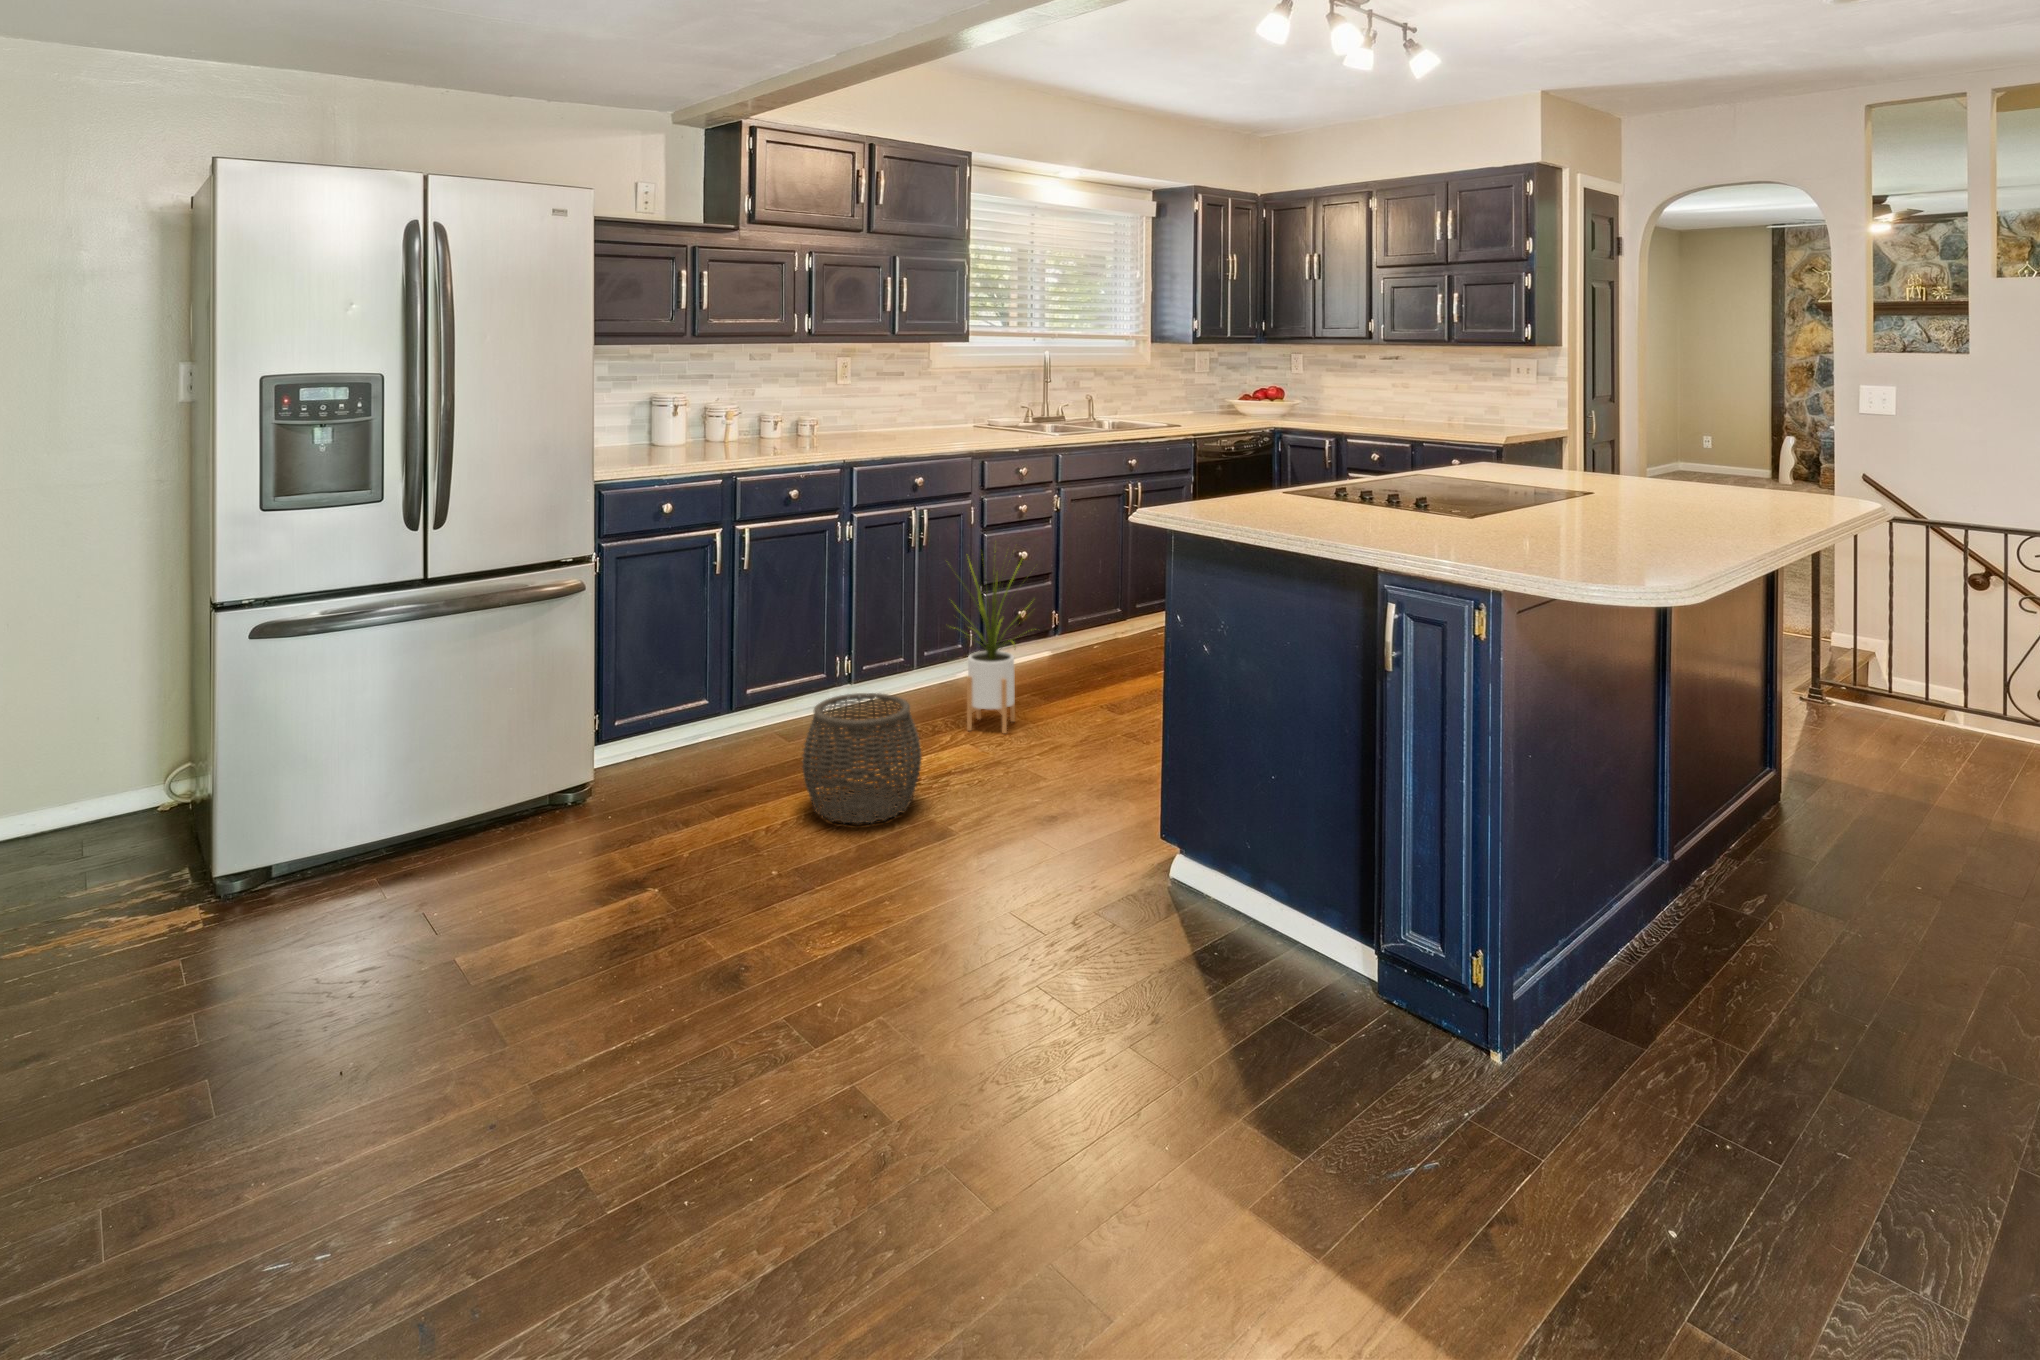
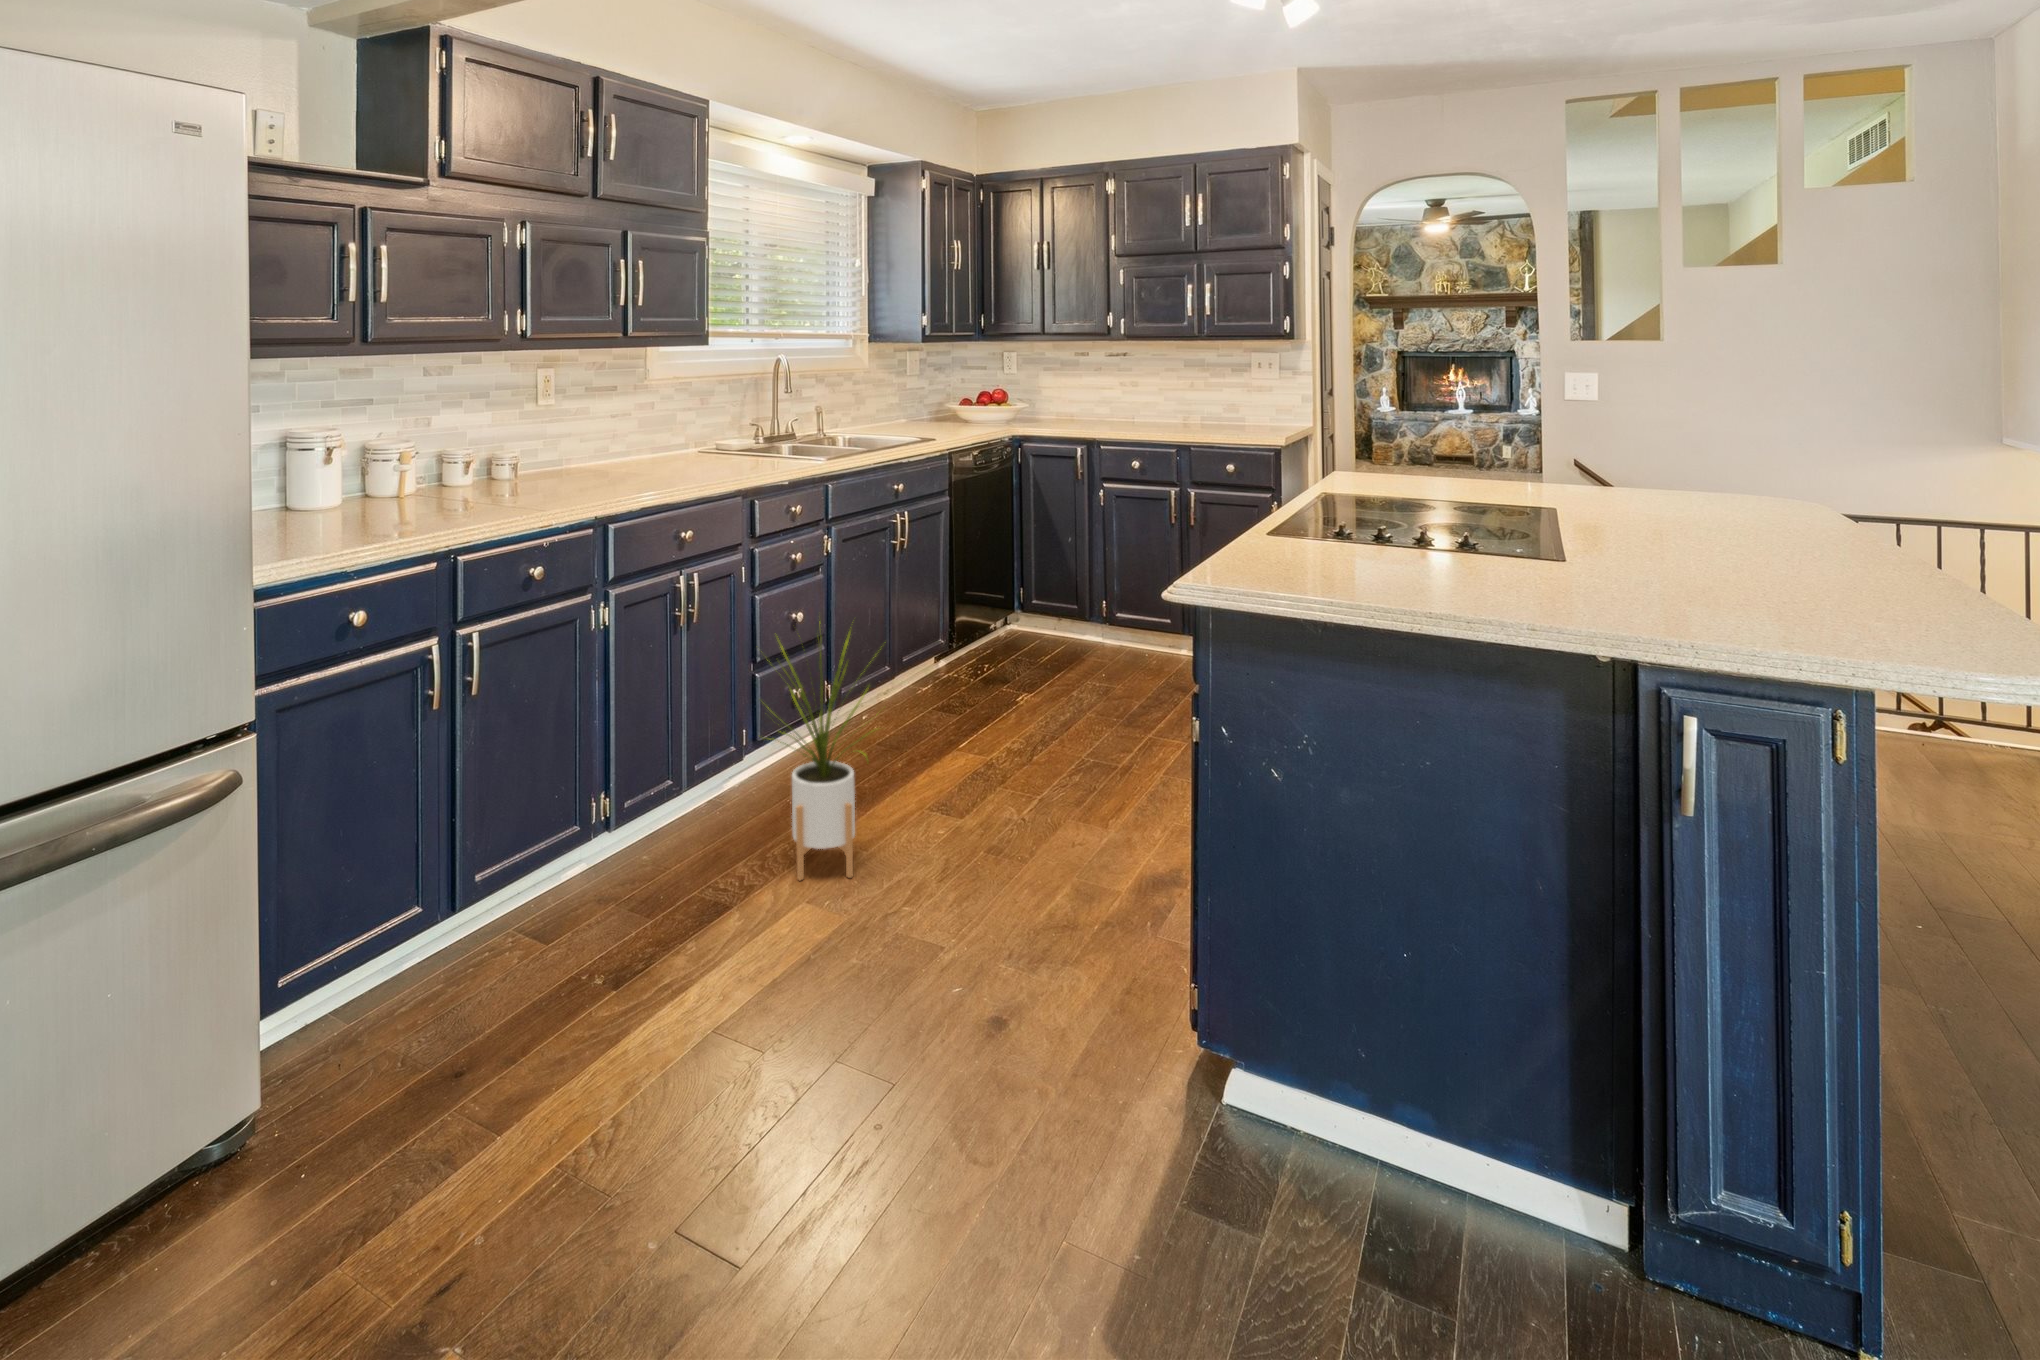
woven basket: present [802,693,921,824] -> none [642,877,826,1113]

